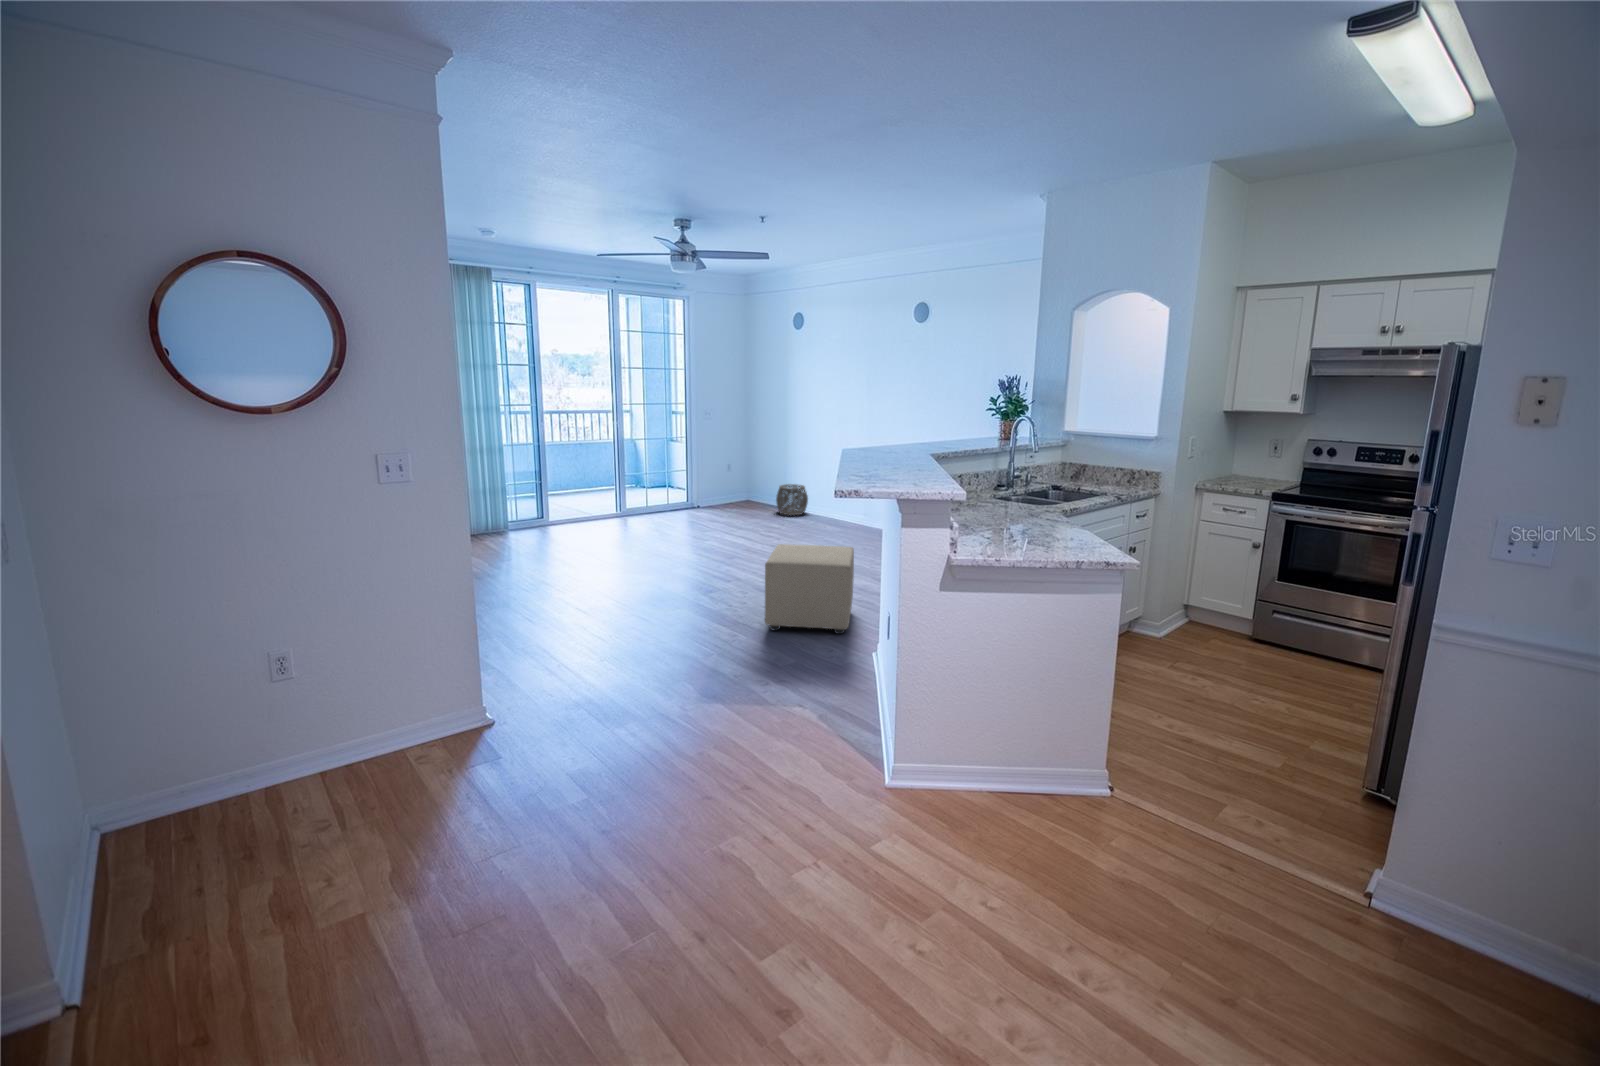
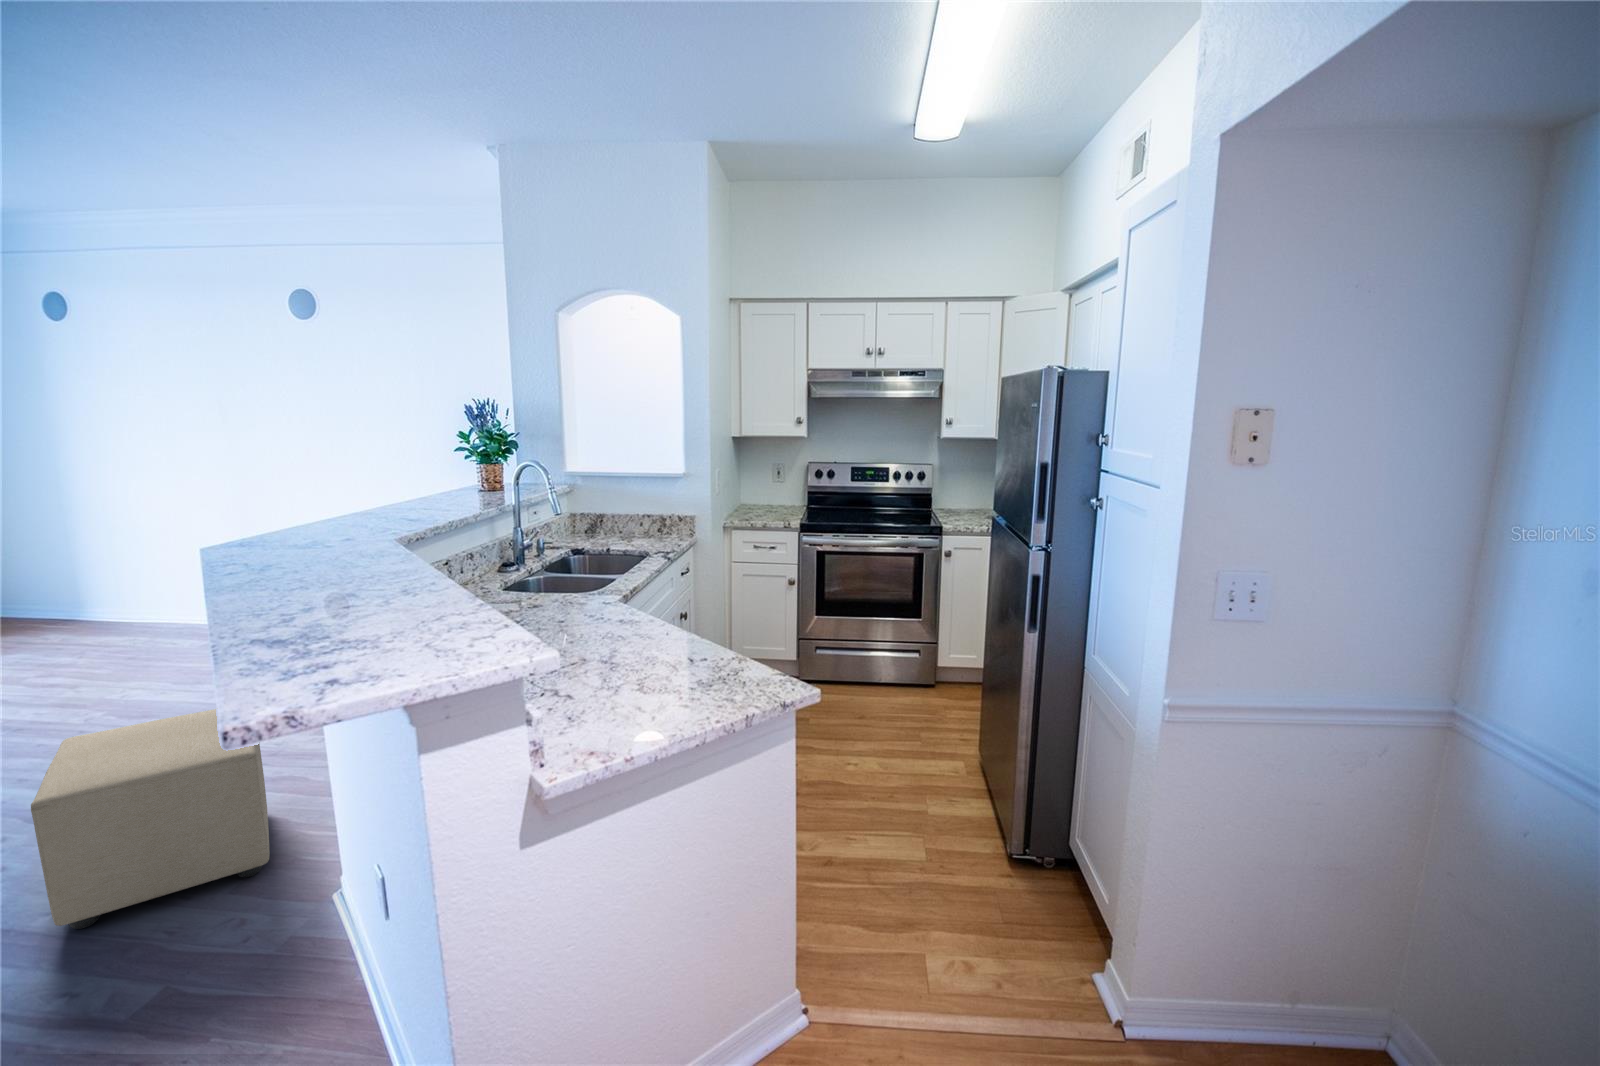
woven basket: present [776,484,808,515] -> none [55,579,131,635]

